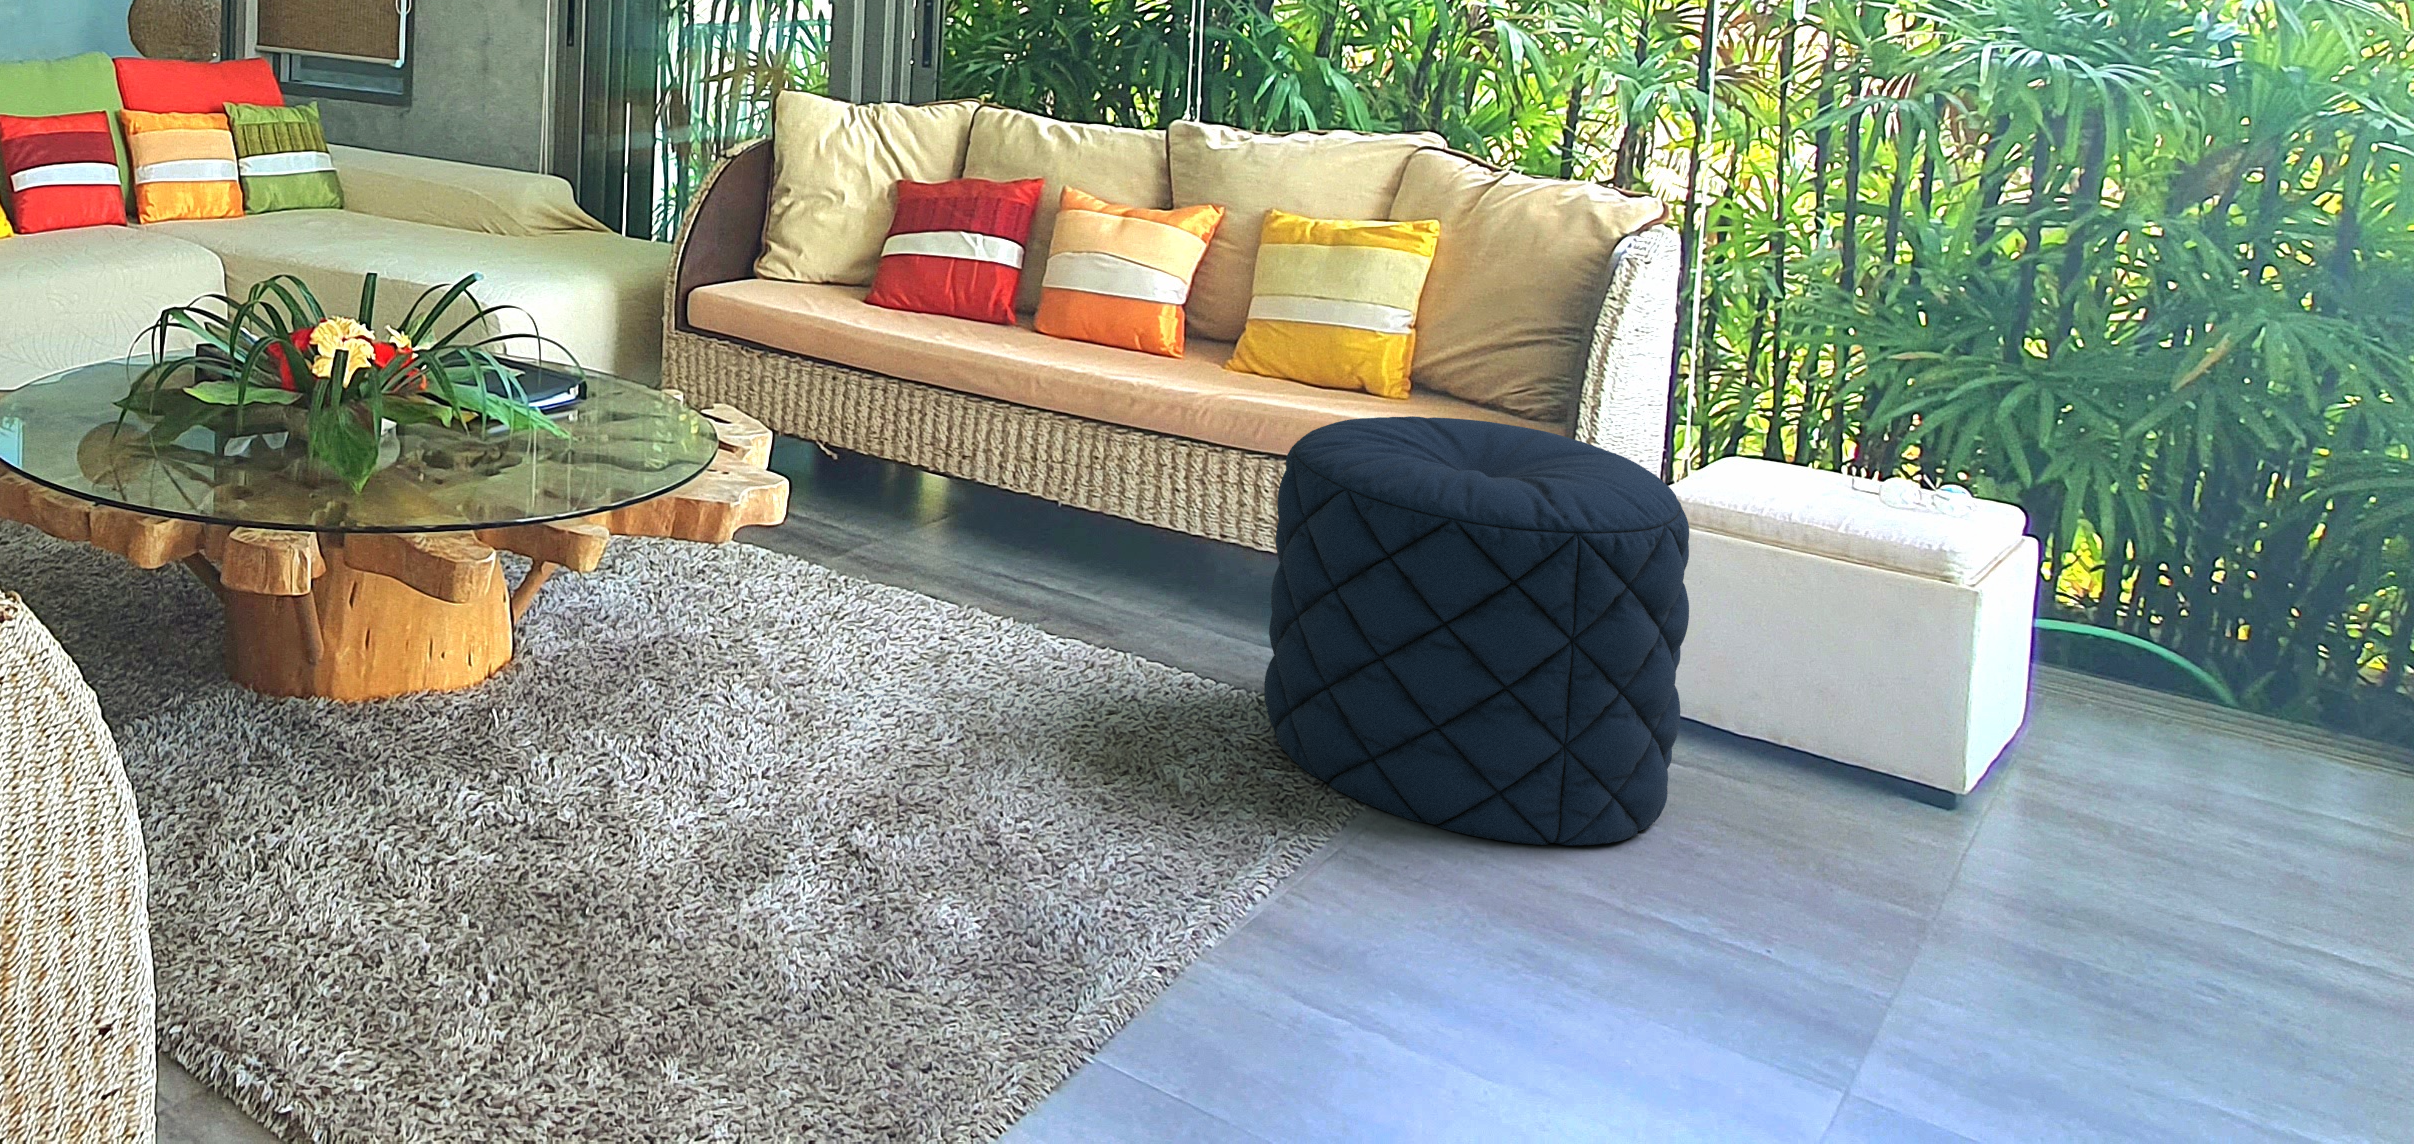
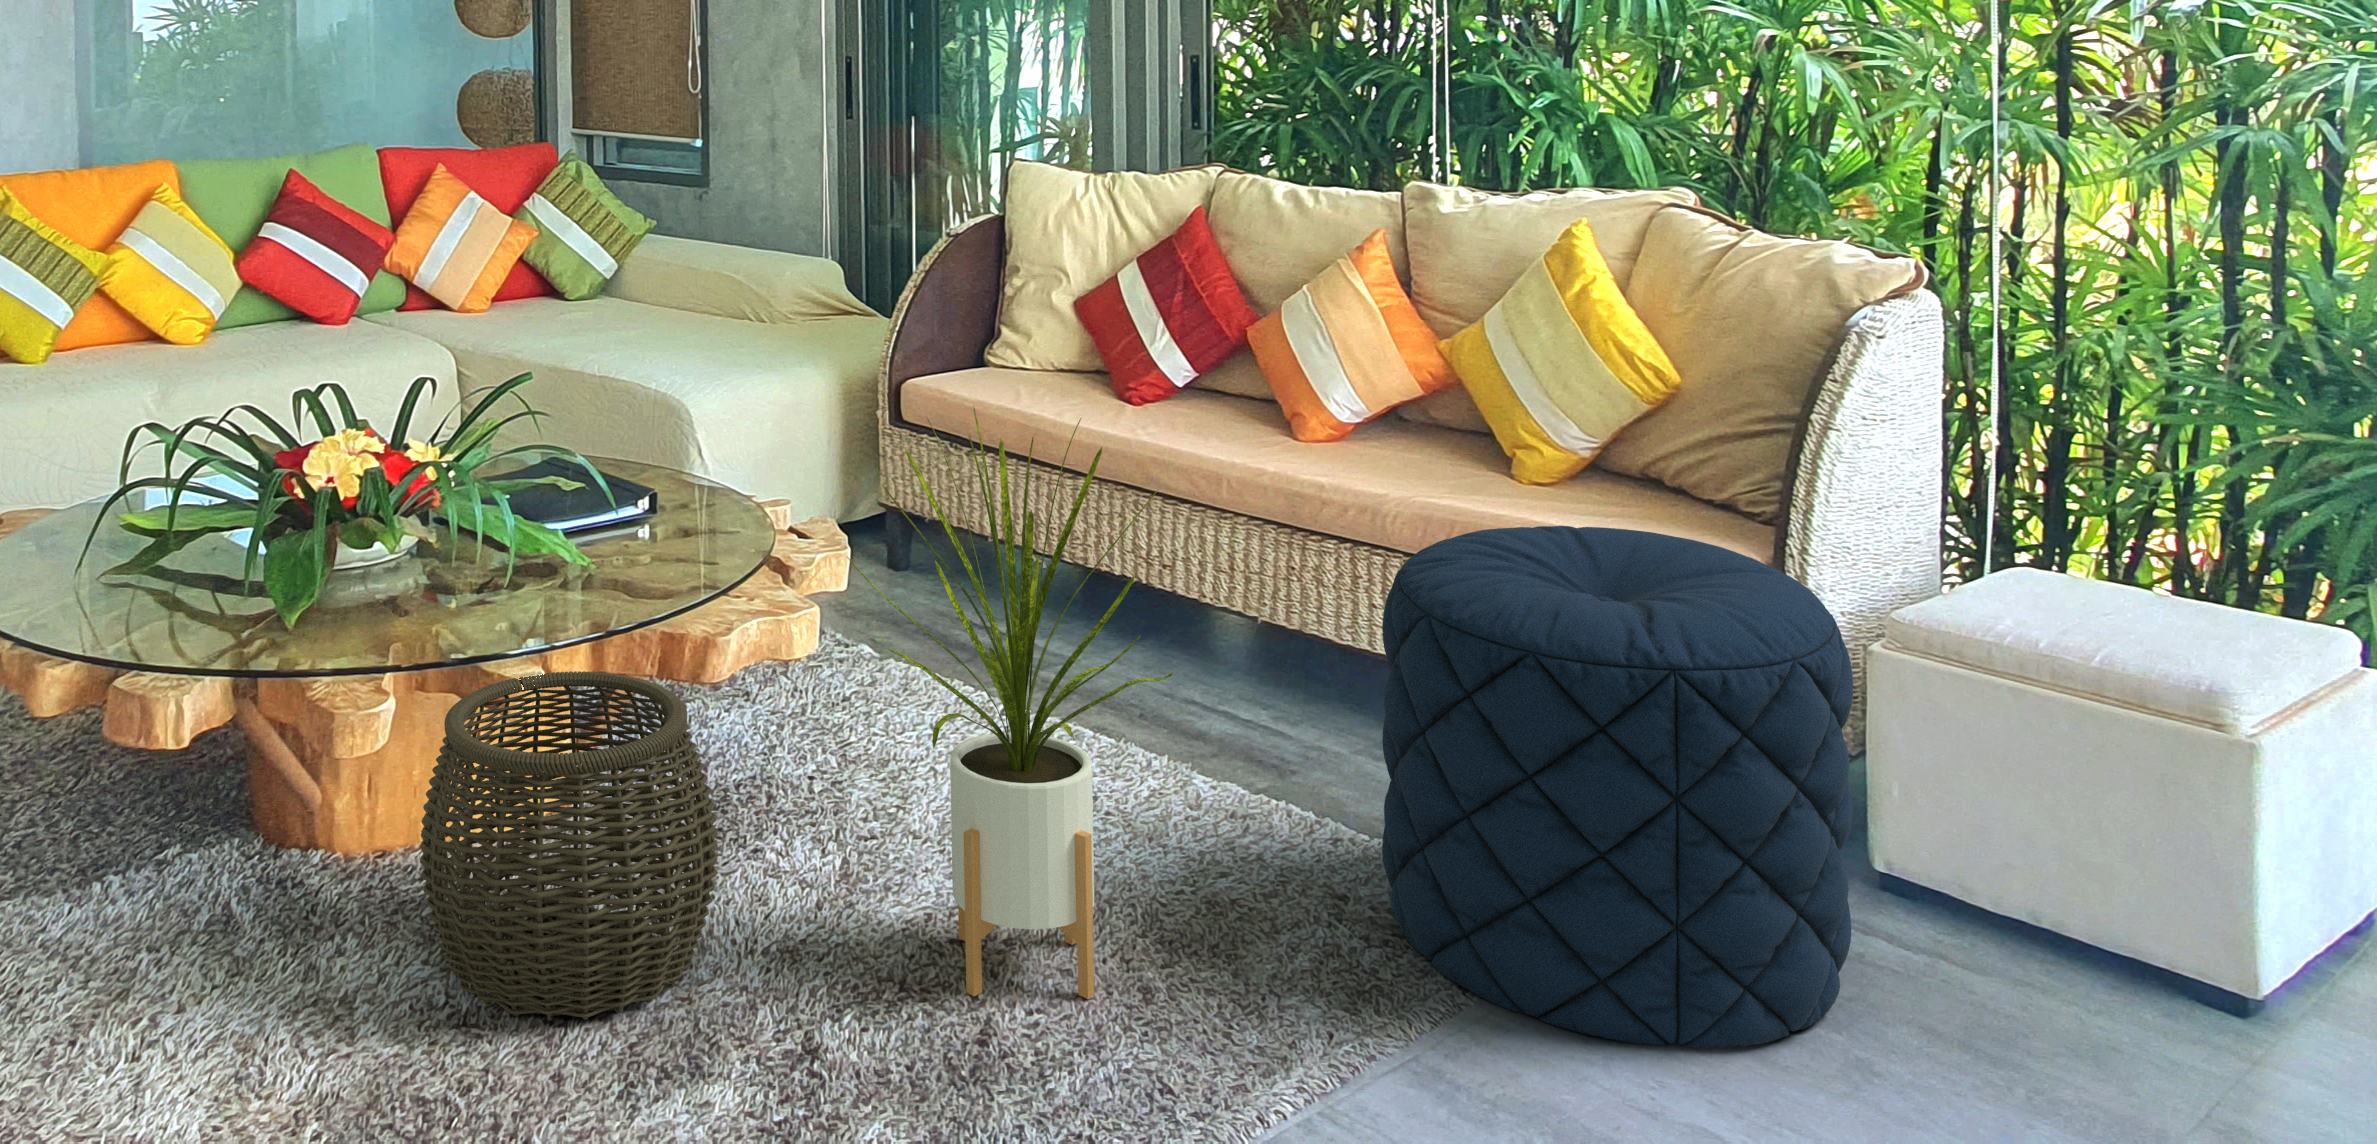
house plant: none [872,304,1161,819] -> present [847,406,1174,999]
woven basket: none [479,540,754,848] -> present [420,671,718,1021]

